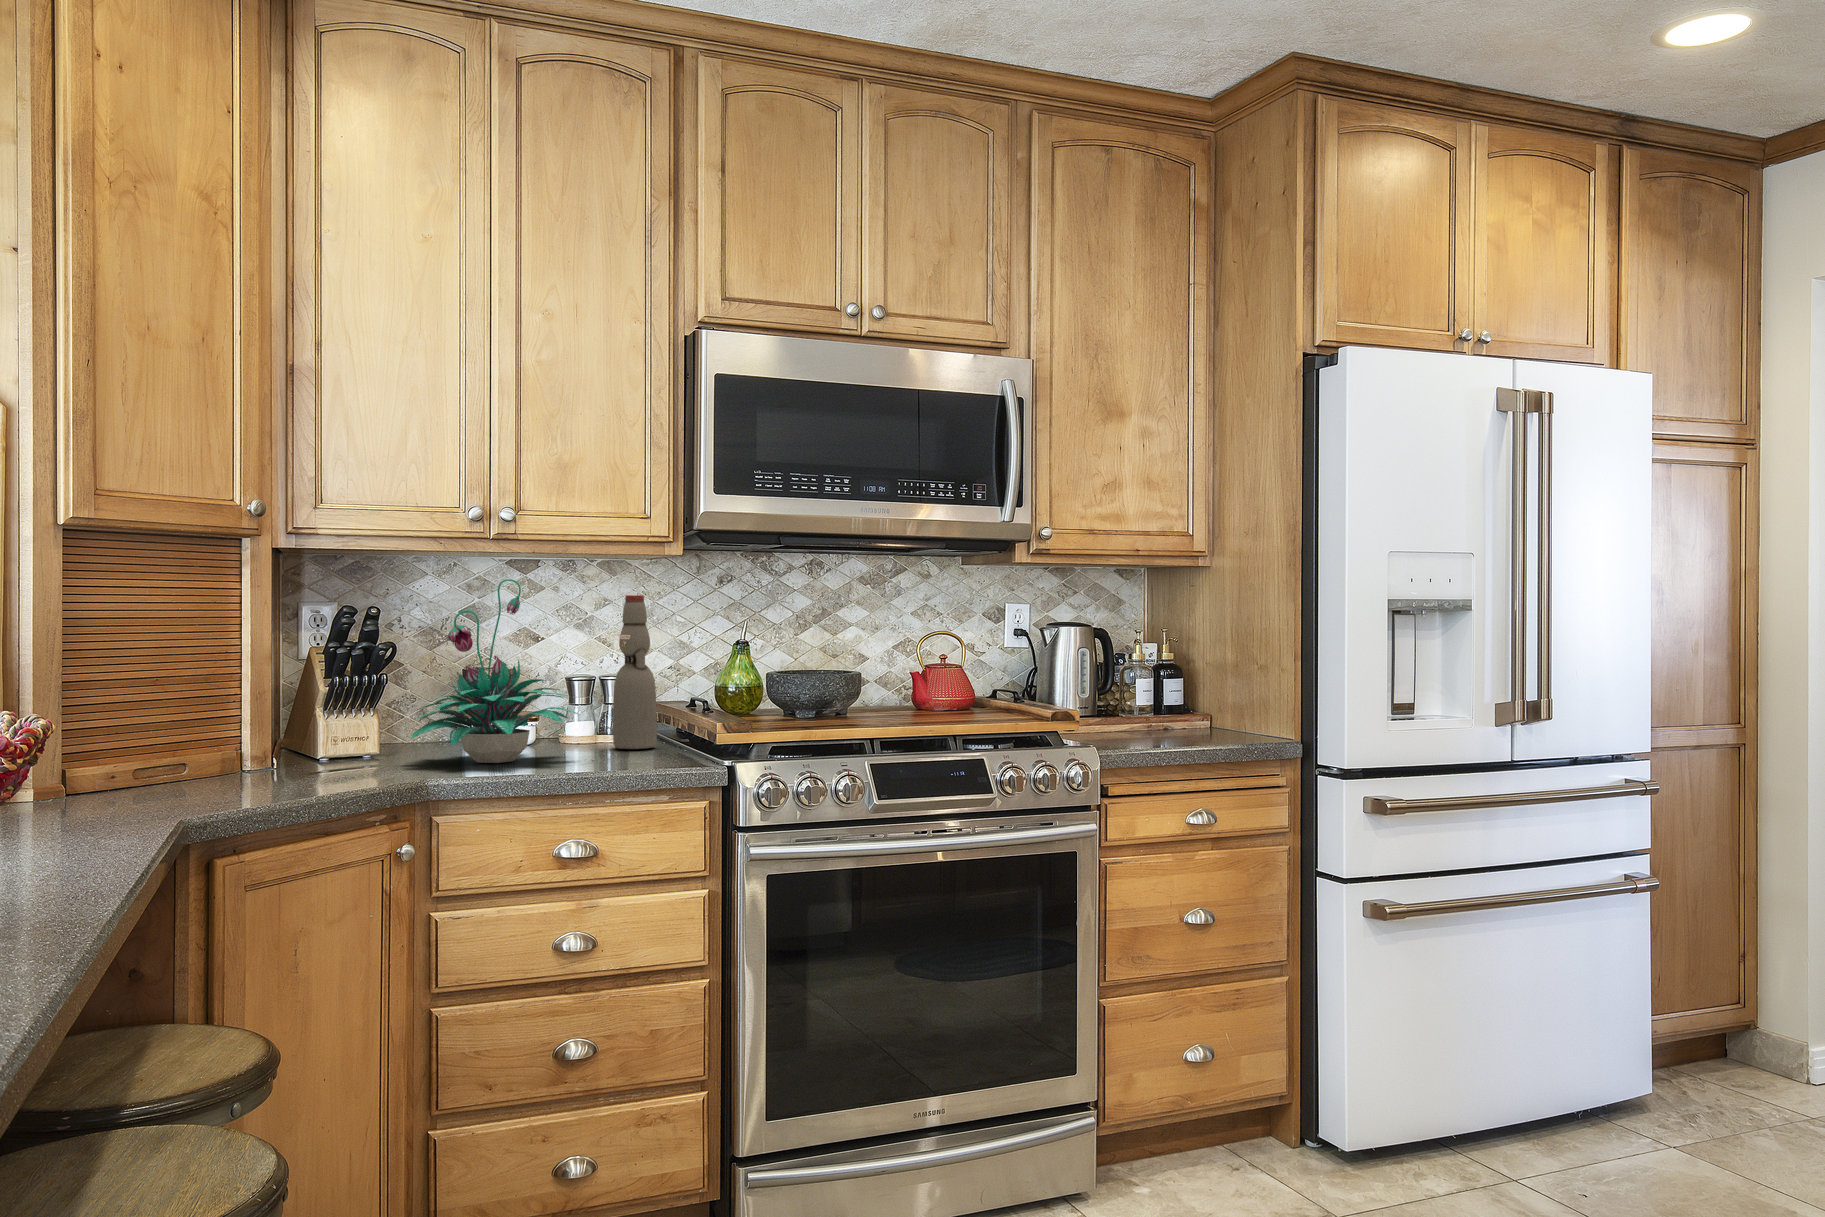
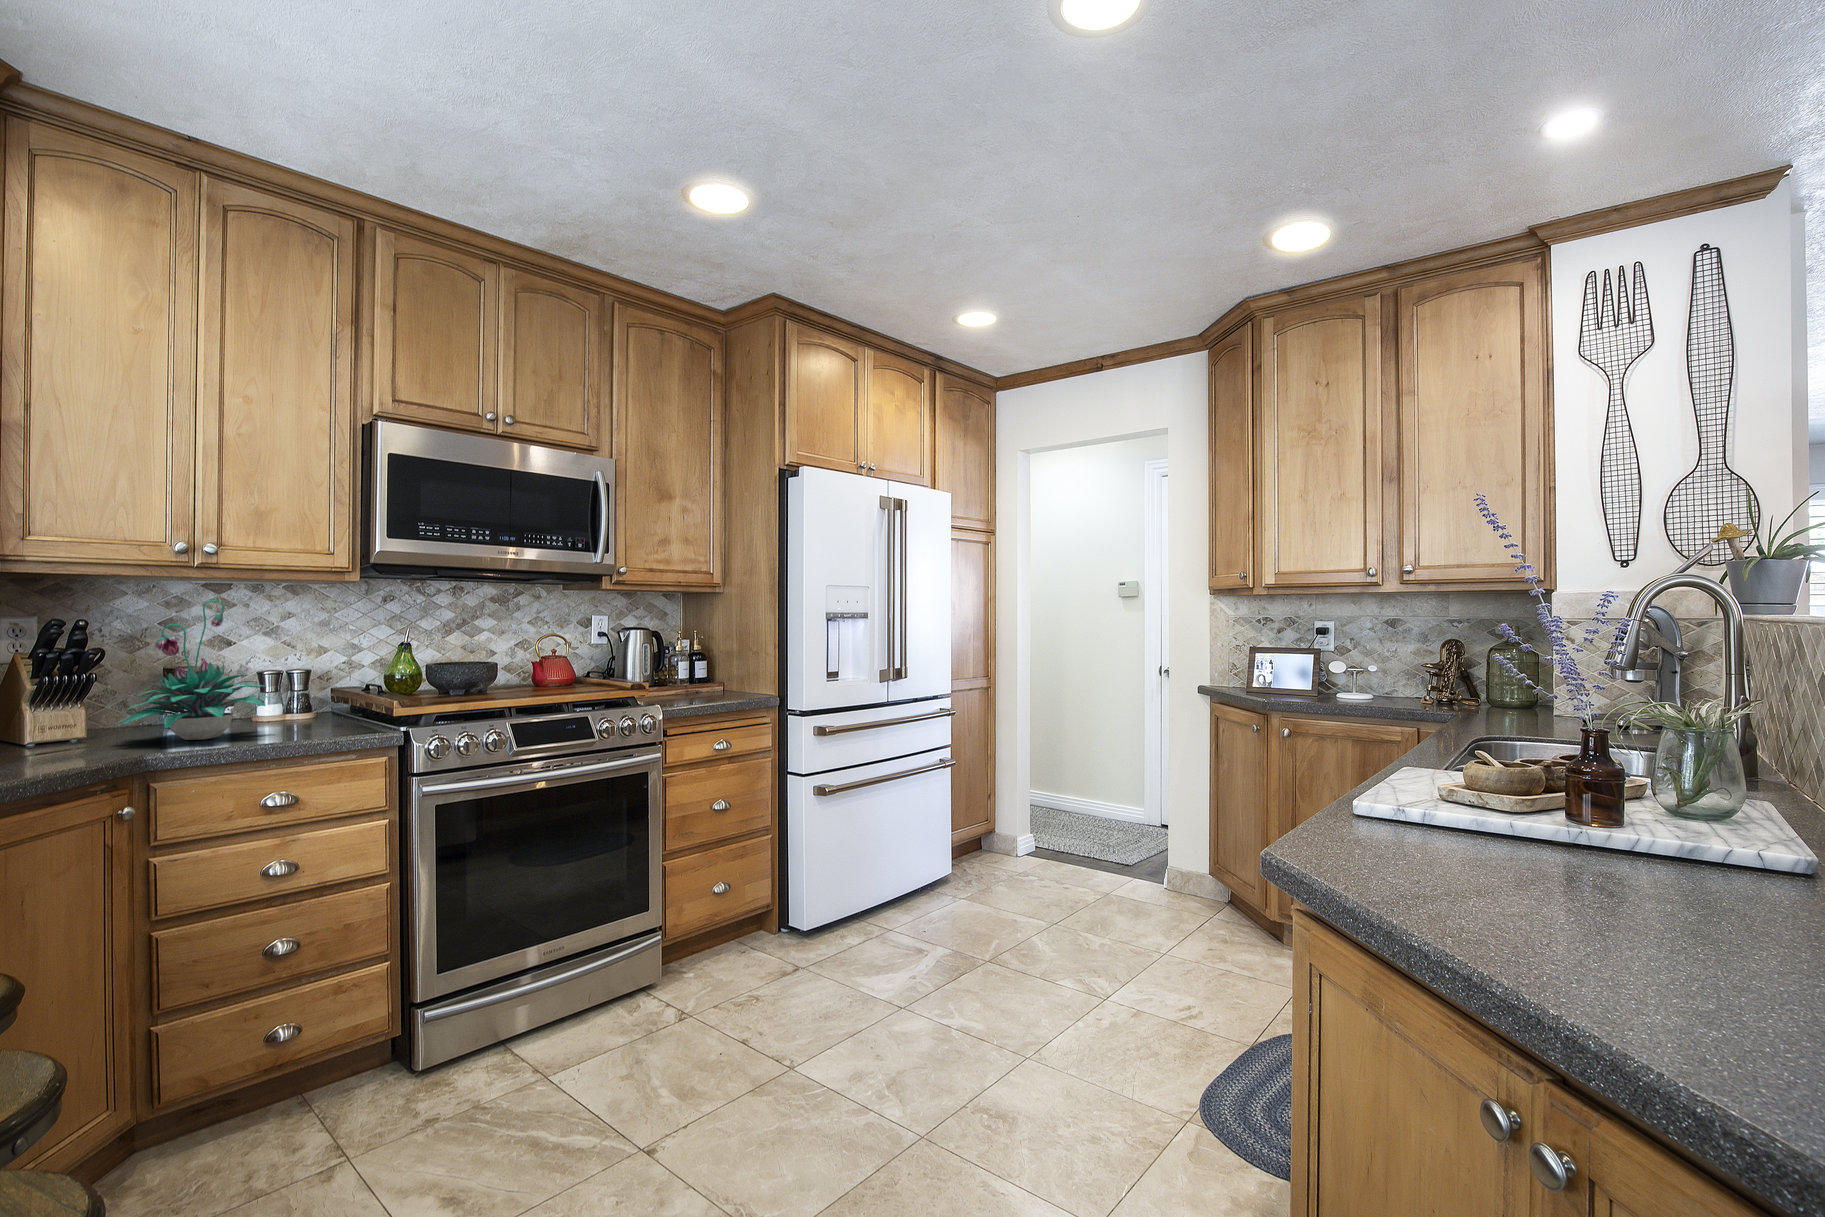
bottle: present [613,595,657,749] -> none [301,611,338,723]

